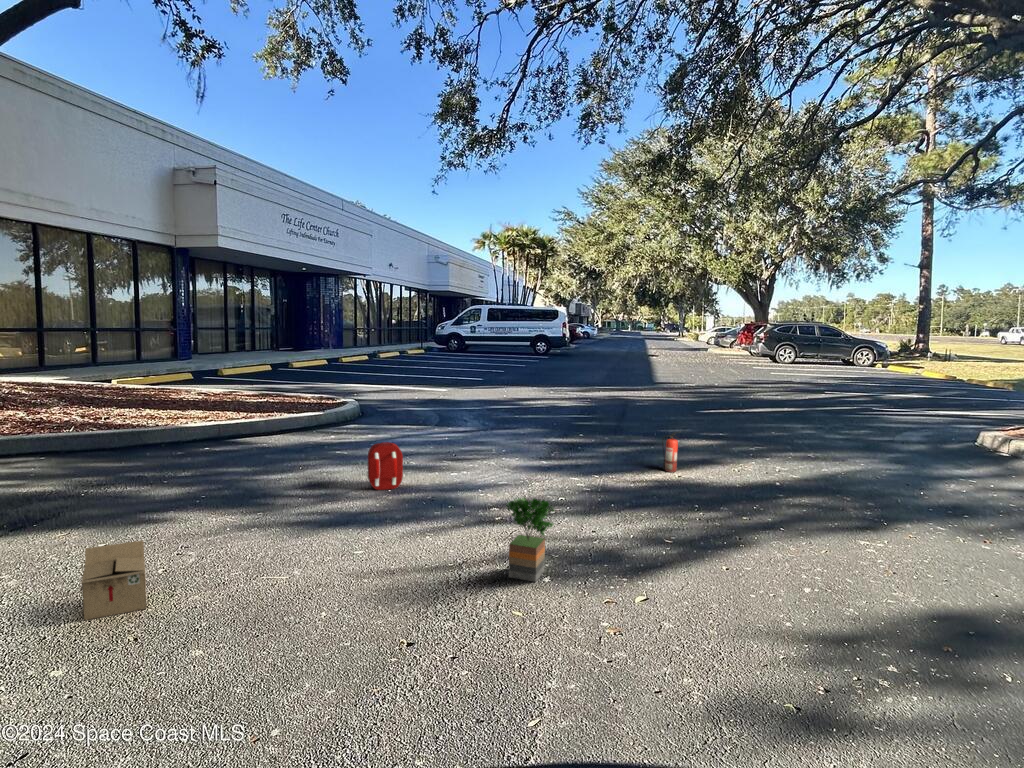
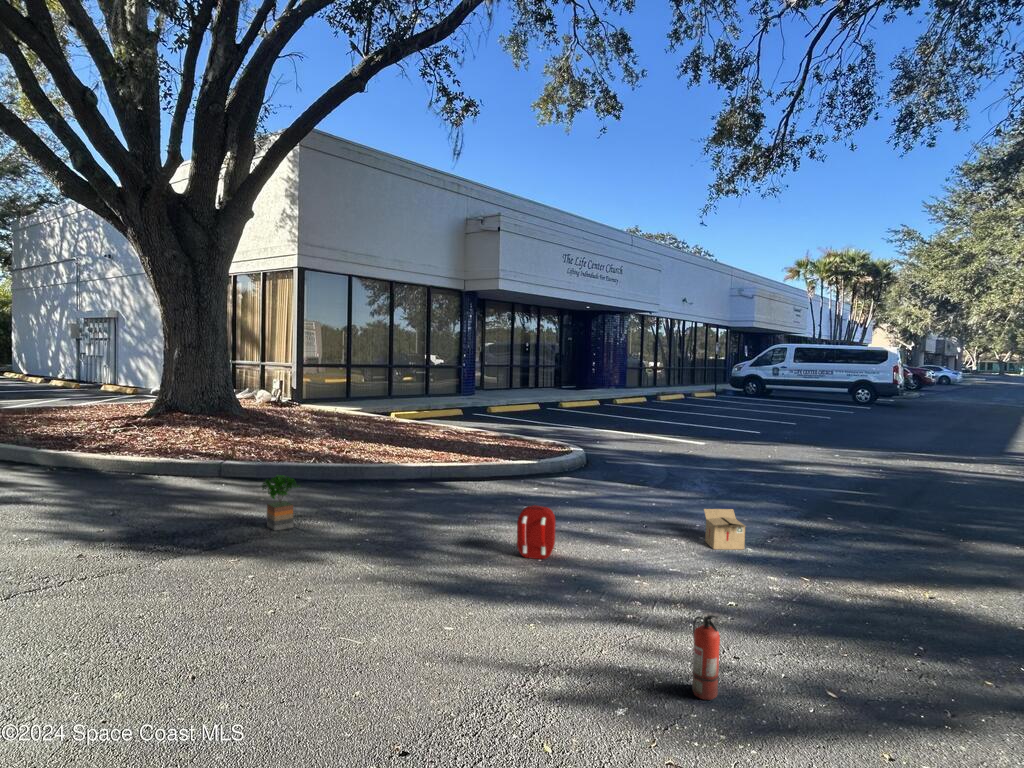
fire extinguisher: present [662,432,678,472] -> present [692,615,720,700]
potted tree: present [507,498,555,582] -> present [262,475,300,531]
cardboard box: present [81,540,146,620] -> present [704,509,746,550]

